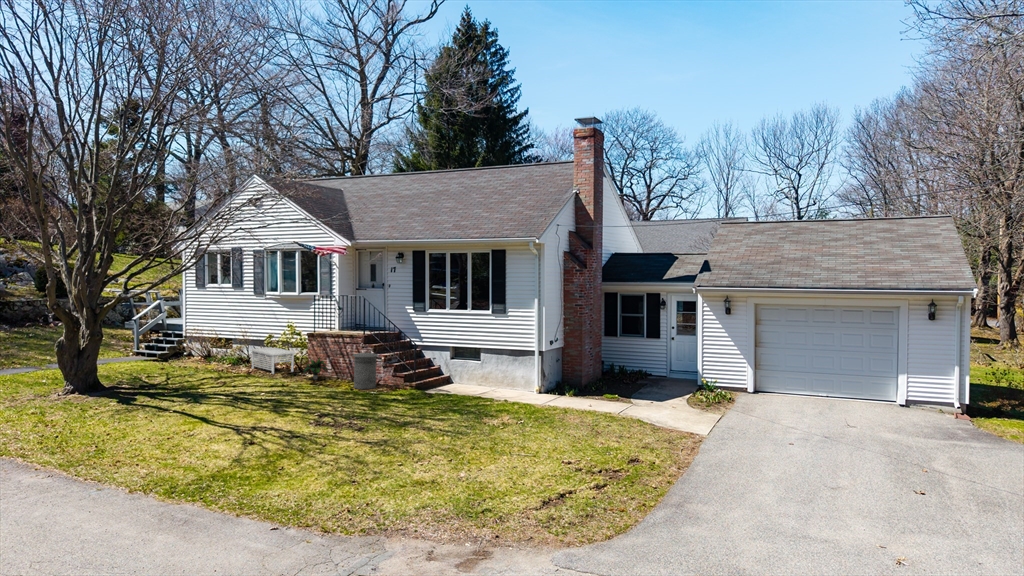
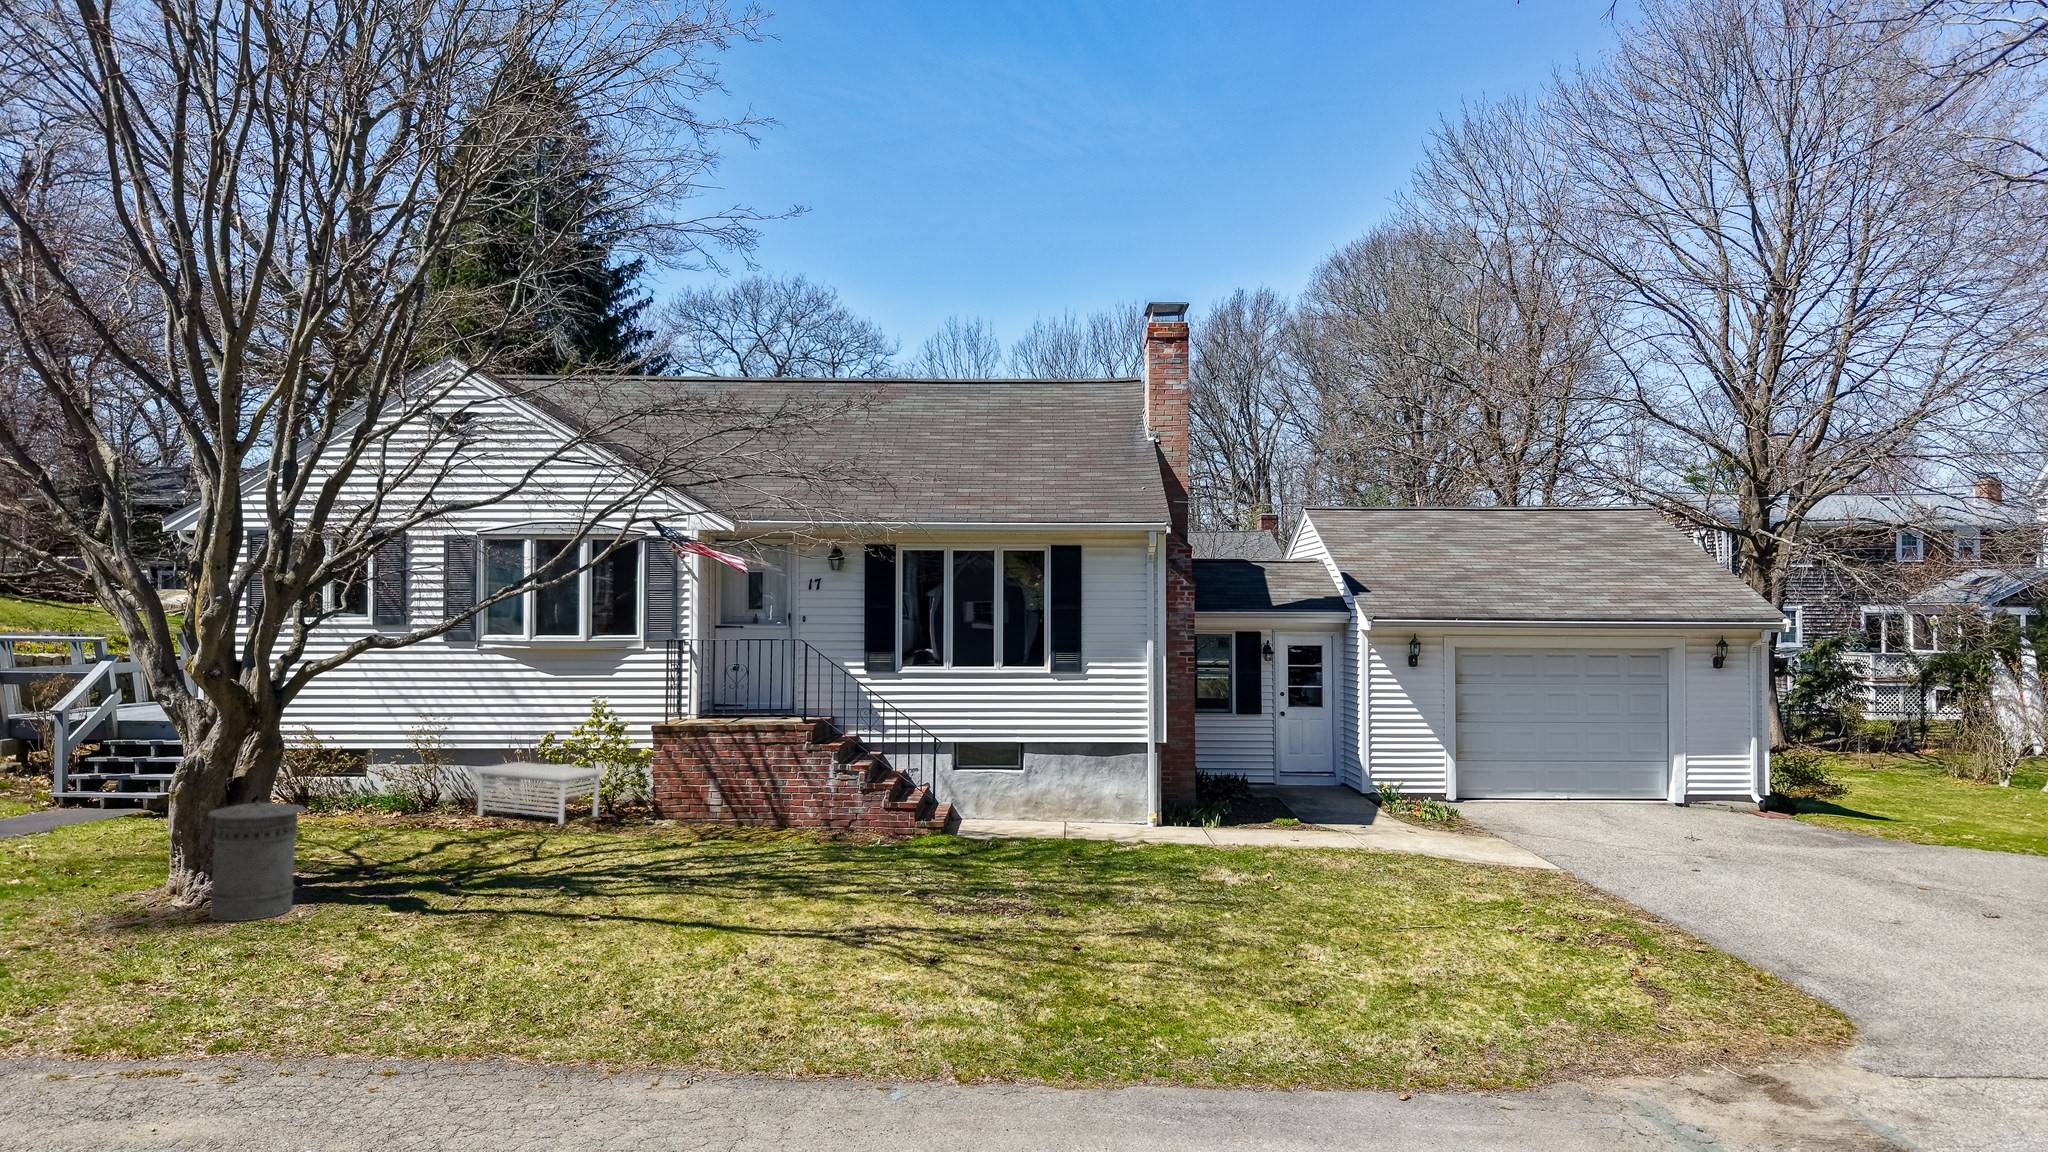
trash can: present [353,352,378,389] -> present [208,802,304,921]
potted plant: present [304,358,328,380] -> none [658,778,727,830]

